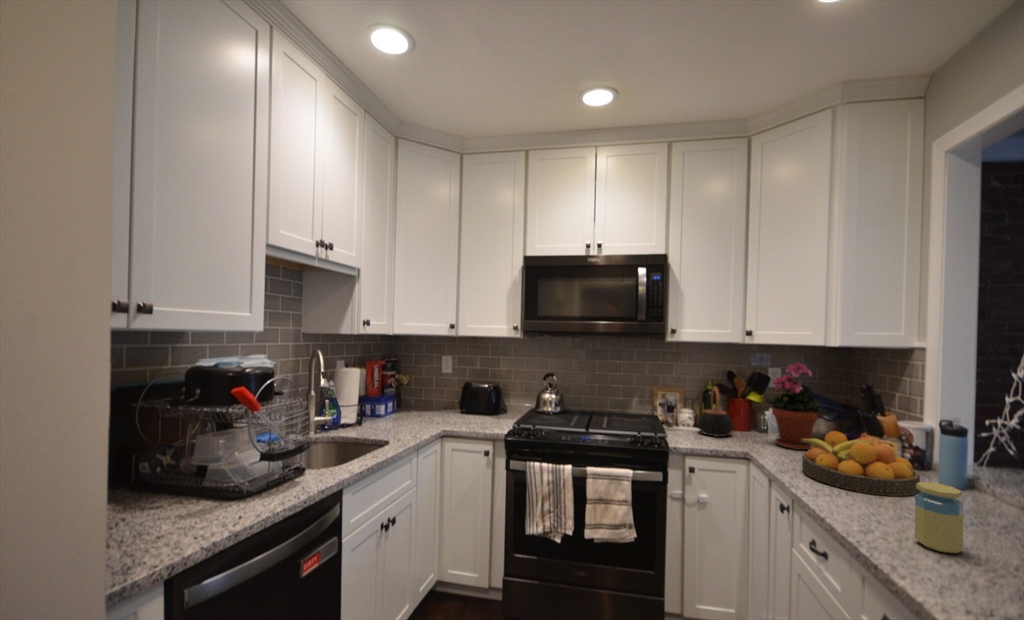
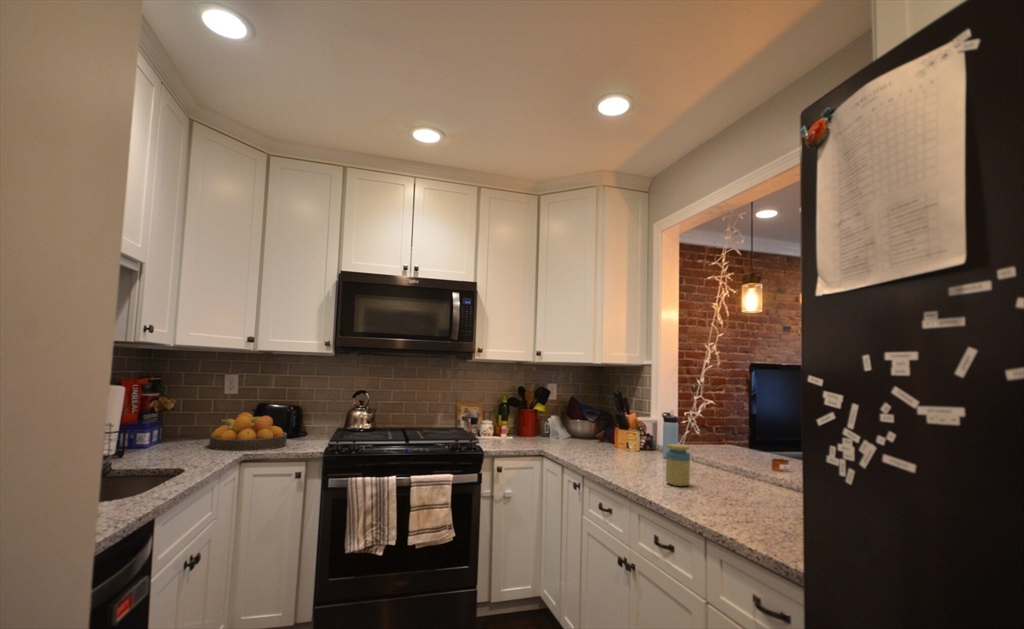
potted plant: present [765,363,827,450] -> none [551,376,594,445]
teapot: present [698,387,733,437] -> none [498,398,526,441]
fruit bowl: present [801,431,920,496] -> present [209,412,287,451]

